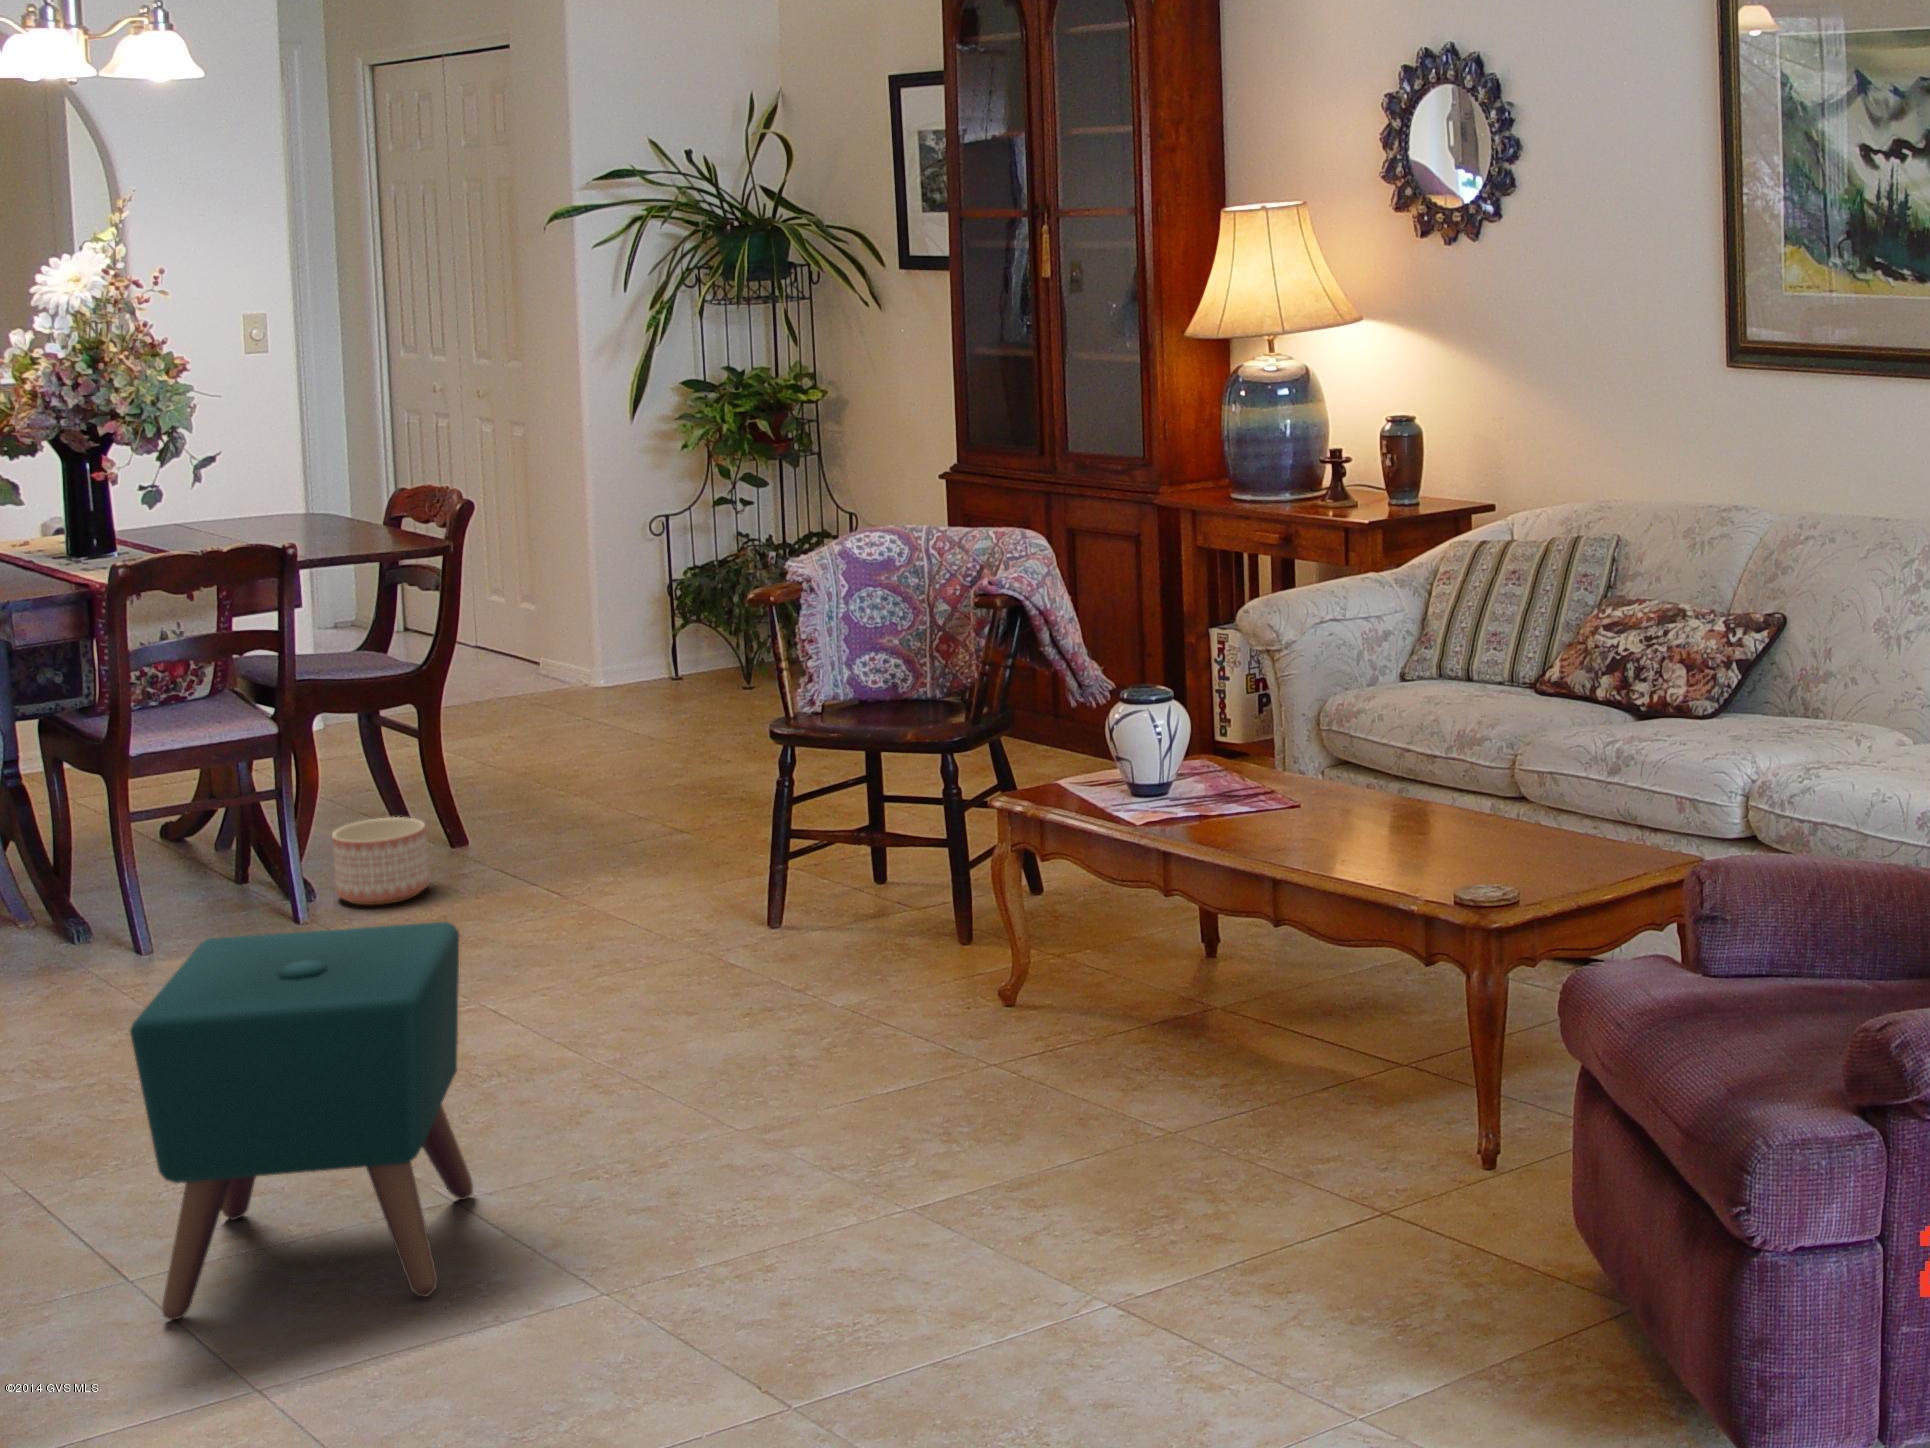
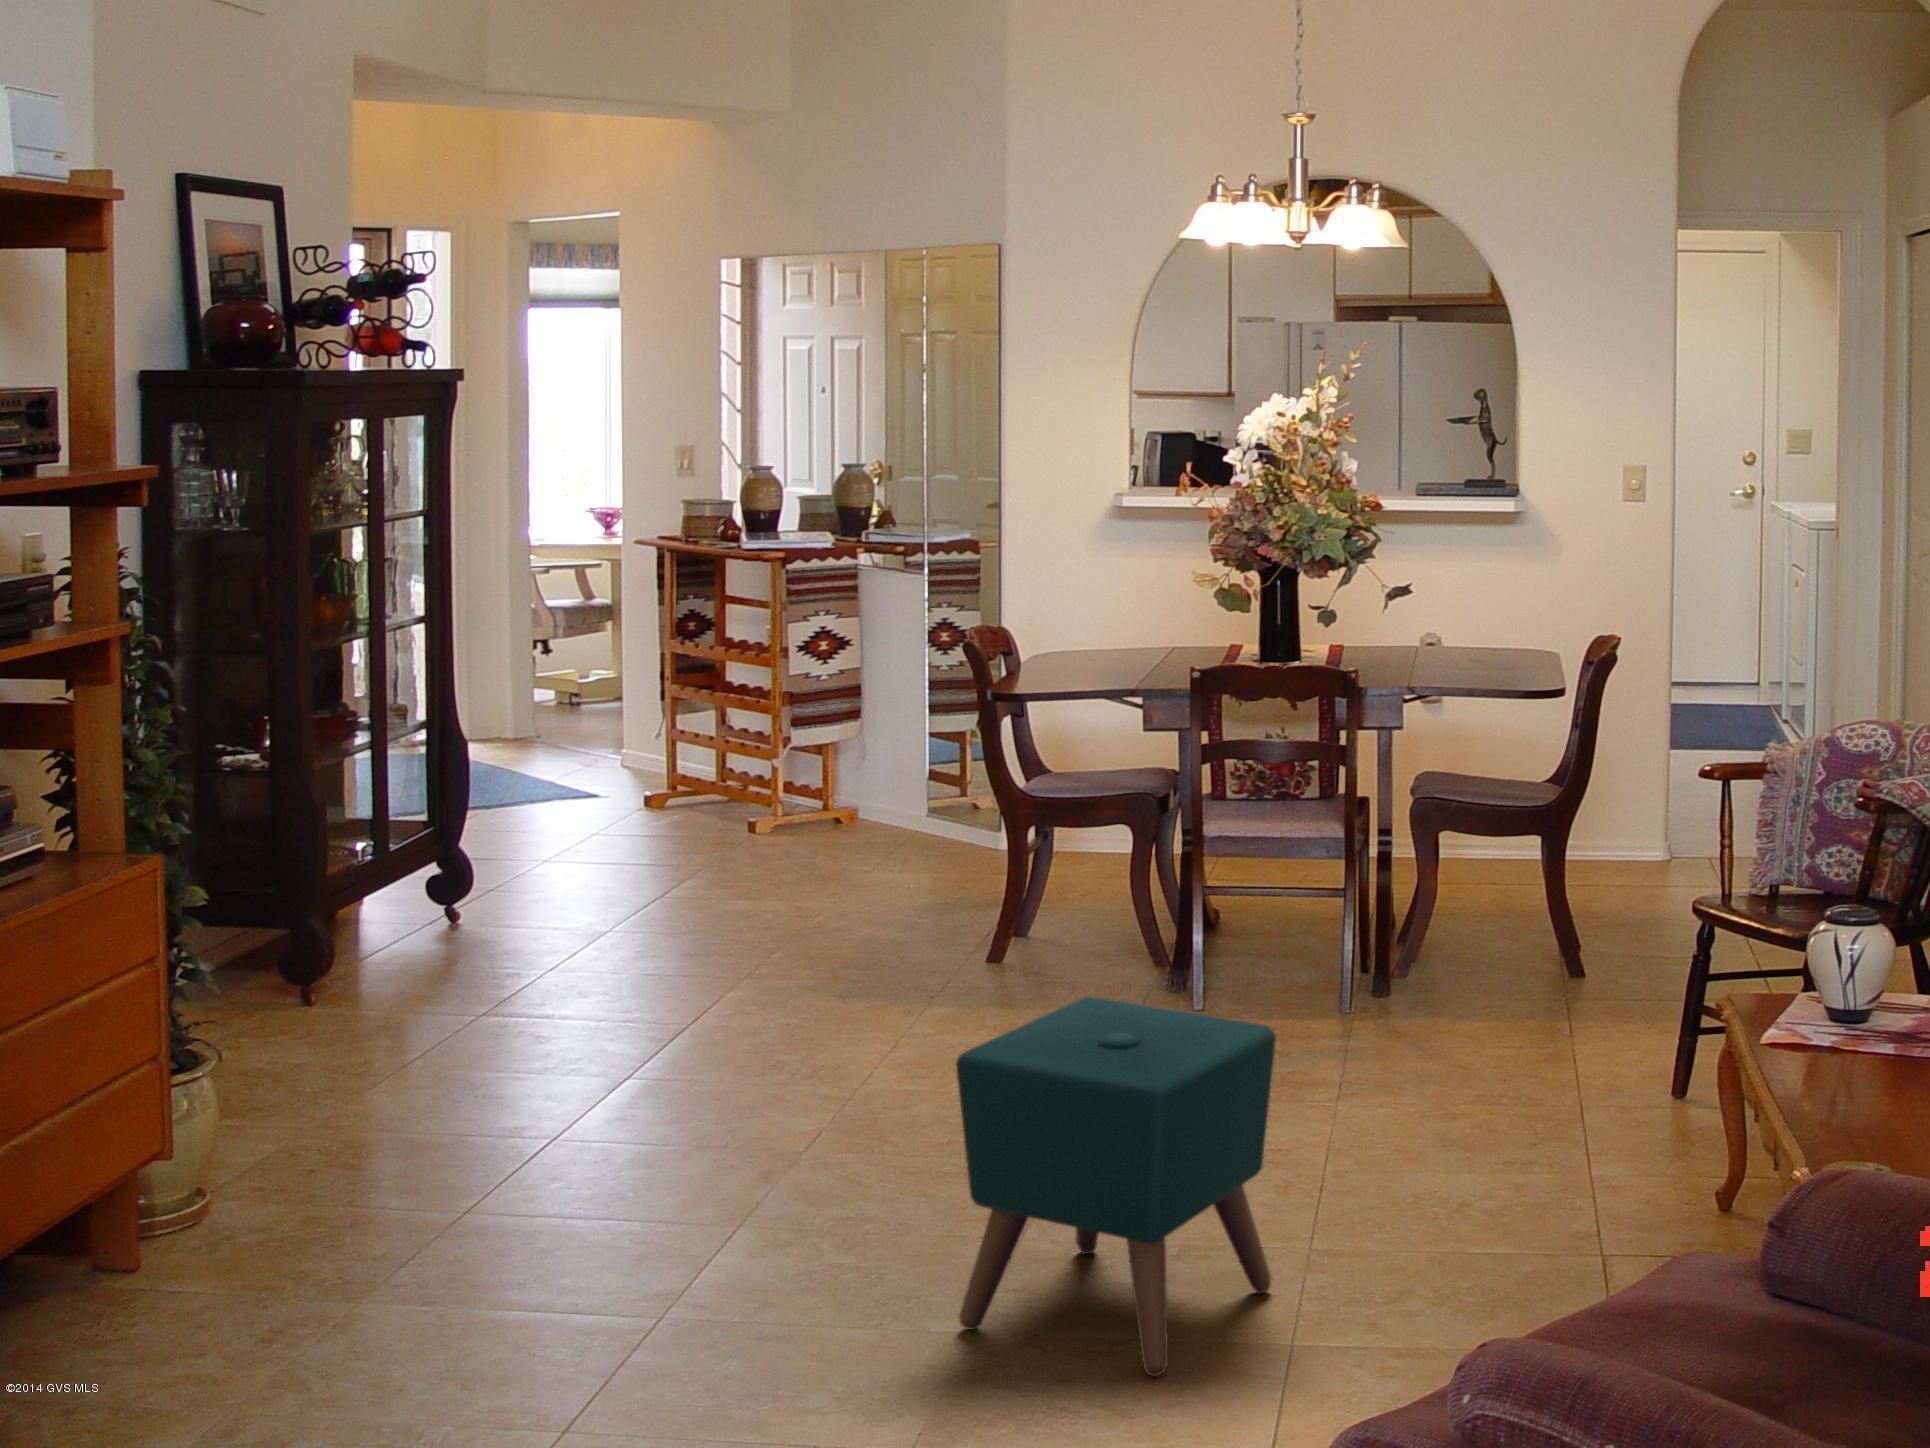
planter: present [332,817,429,905] -> none [1392,926,1472,1005]

